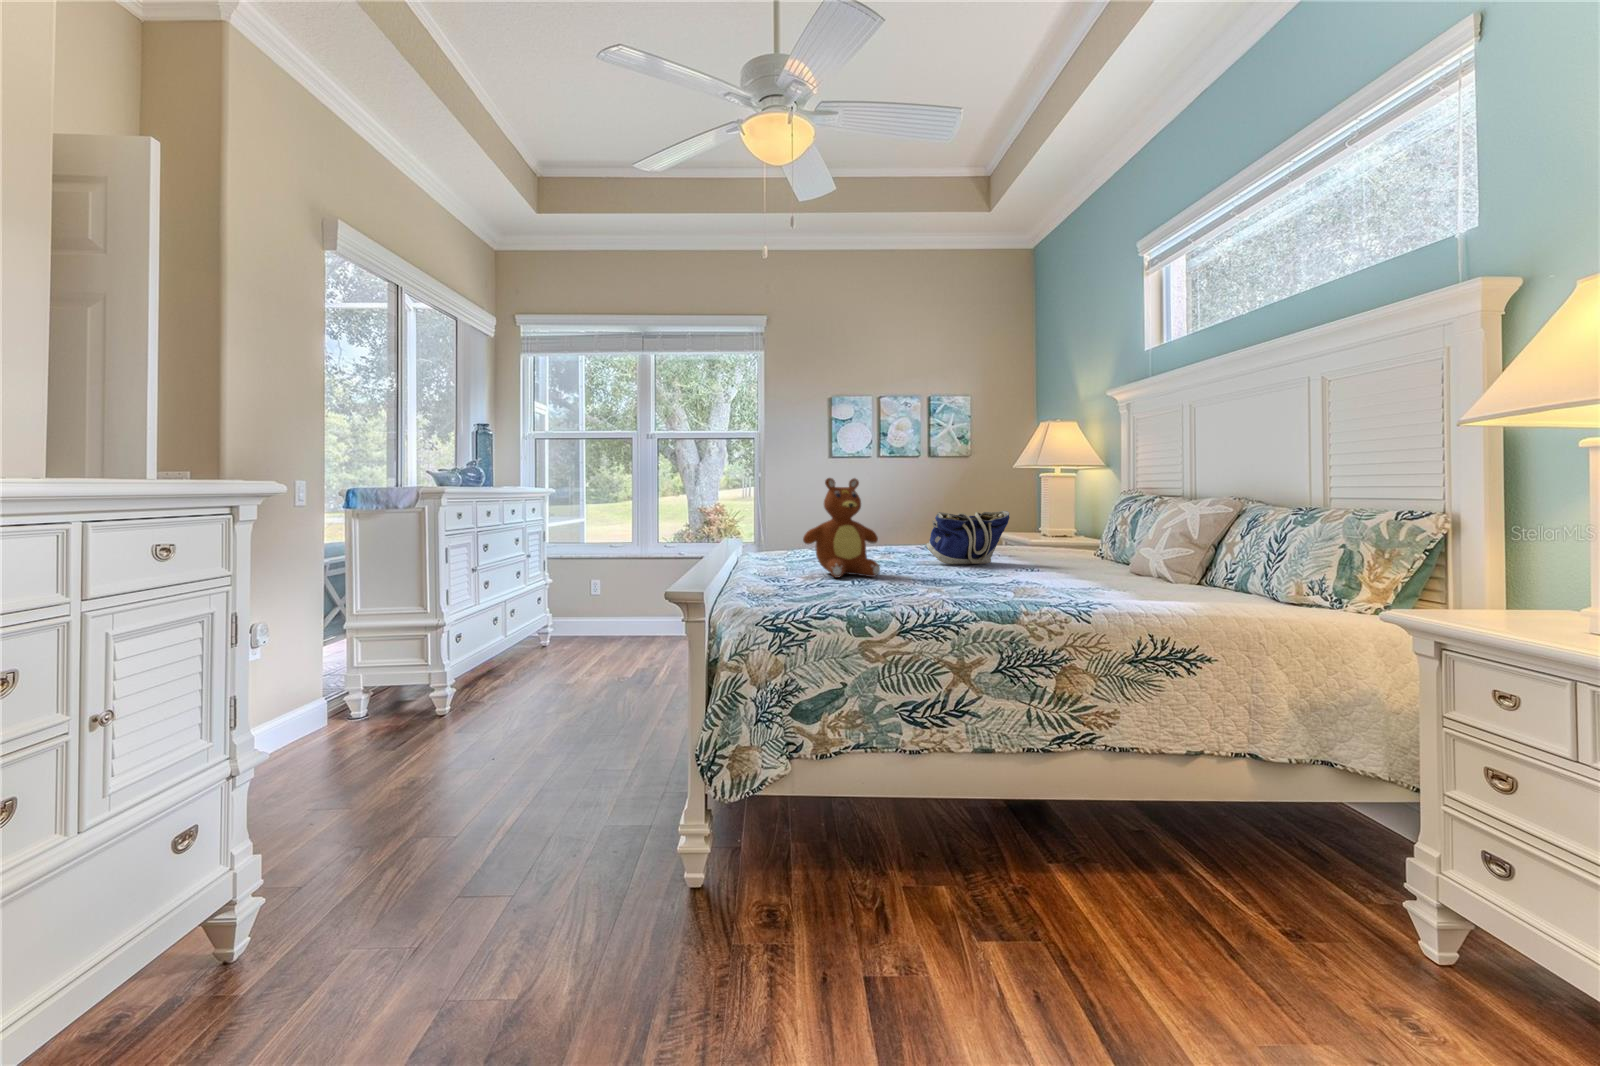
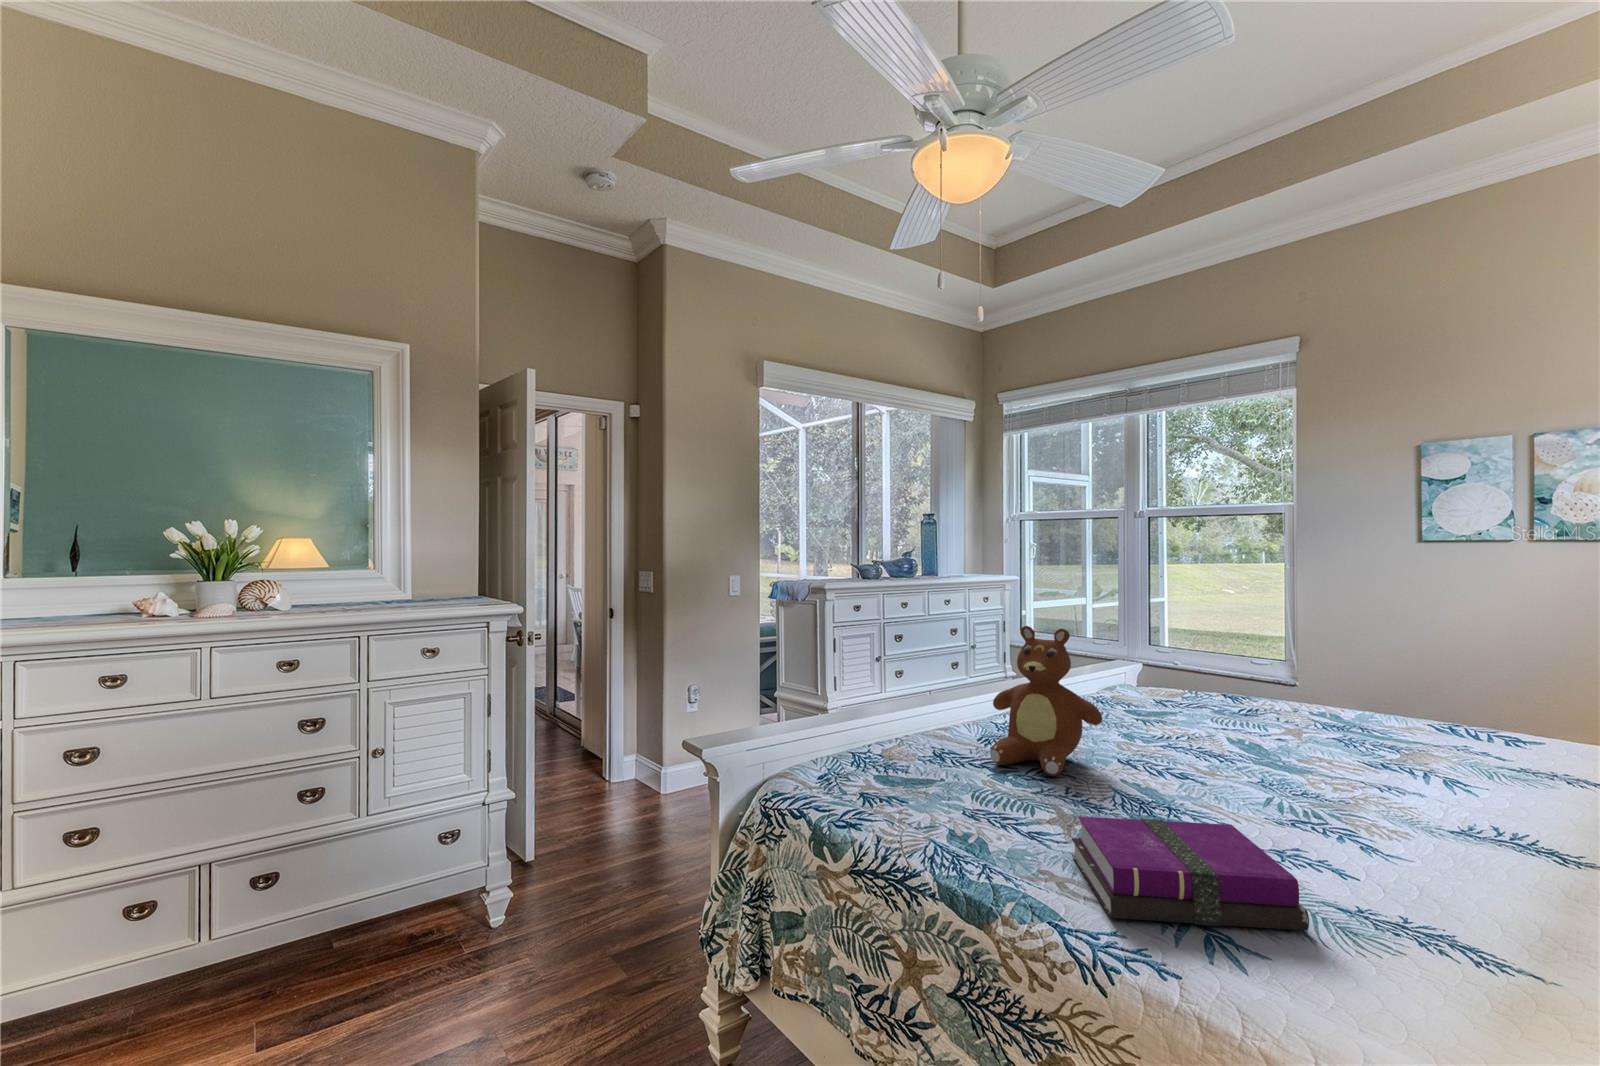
tote bag: present [926,511,1010,564] -> none [1268,688,1474,799]
notebook: none [981,562,1087,599] -> present [1072,816,1309,931]

